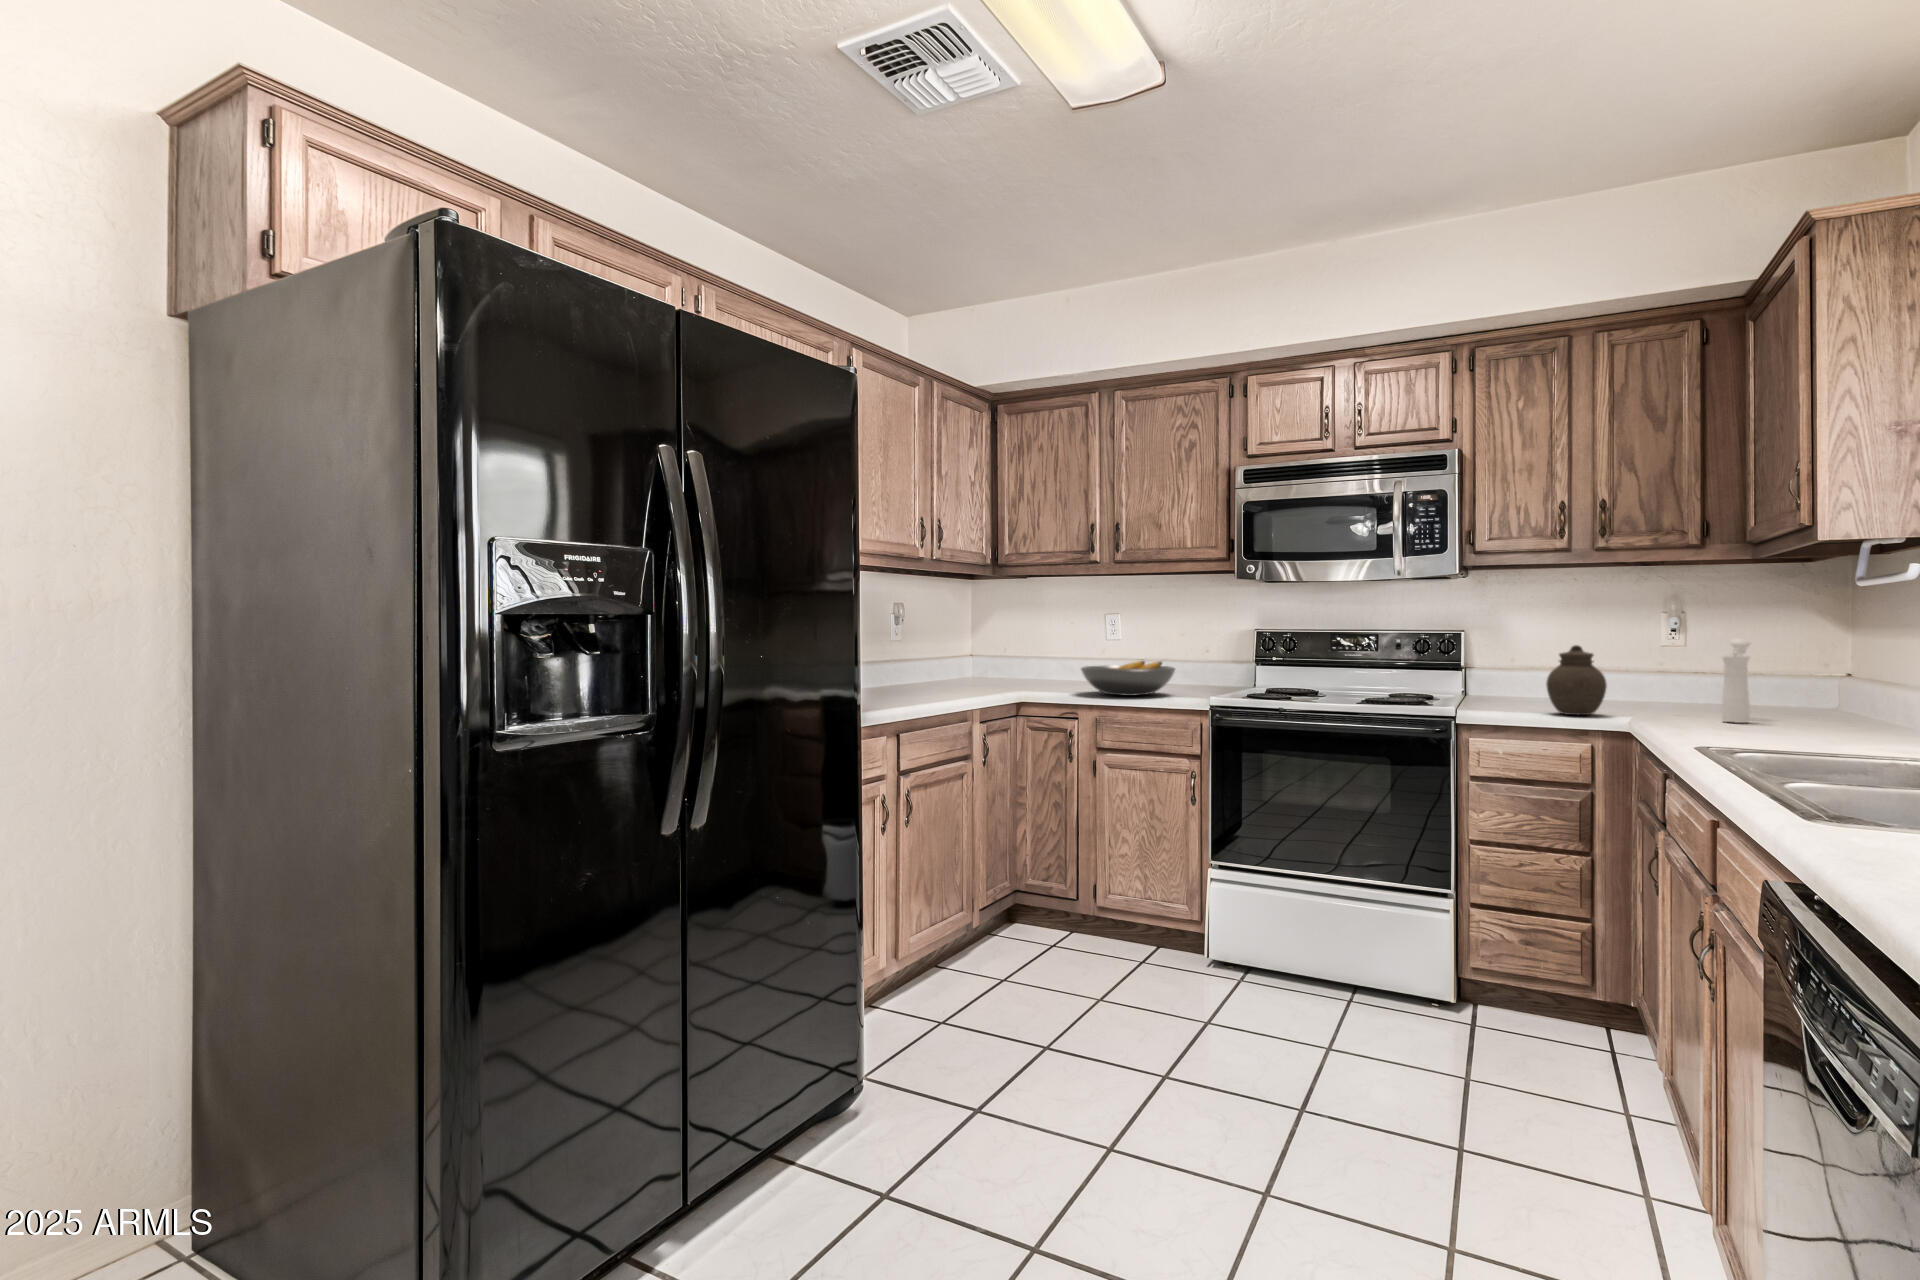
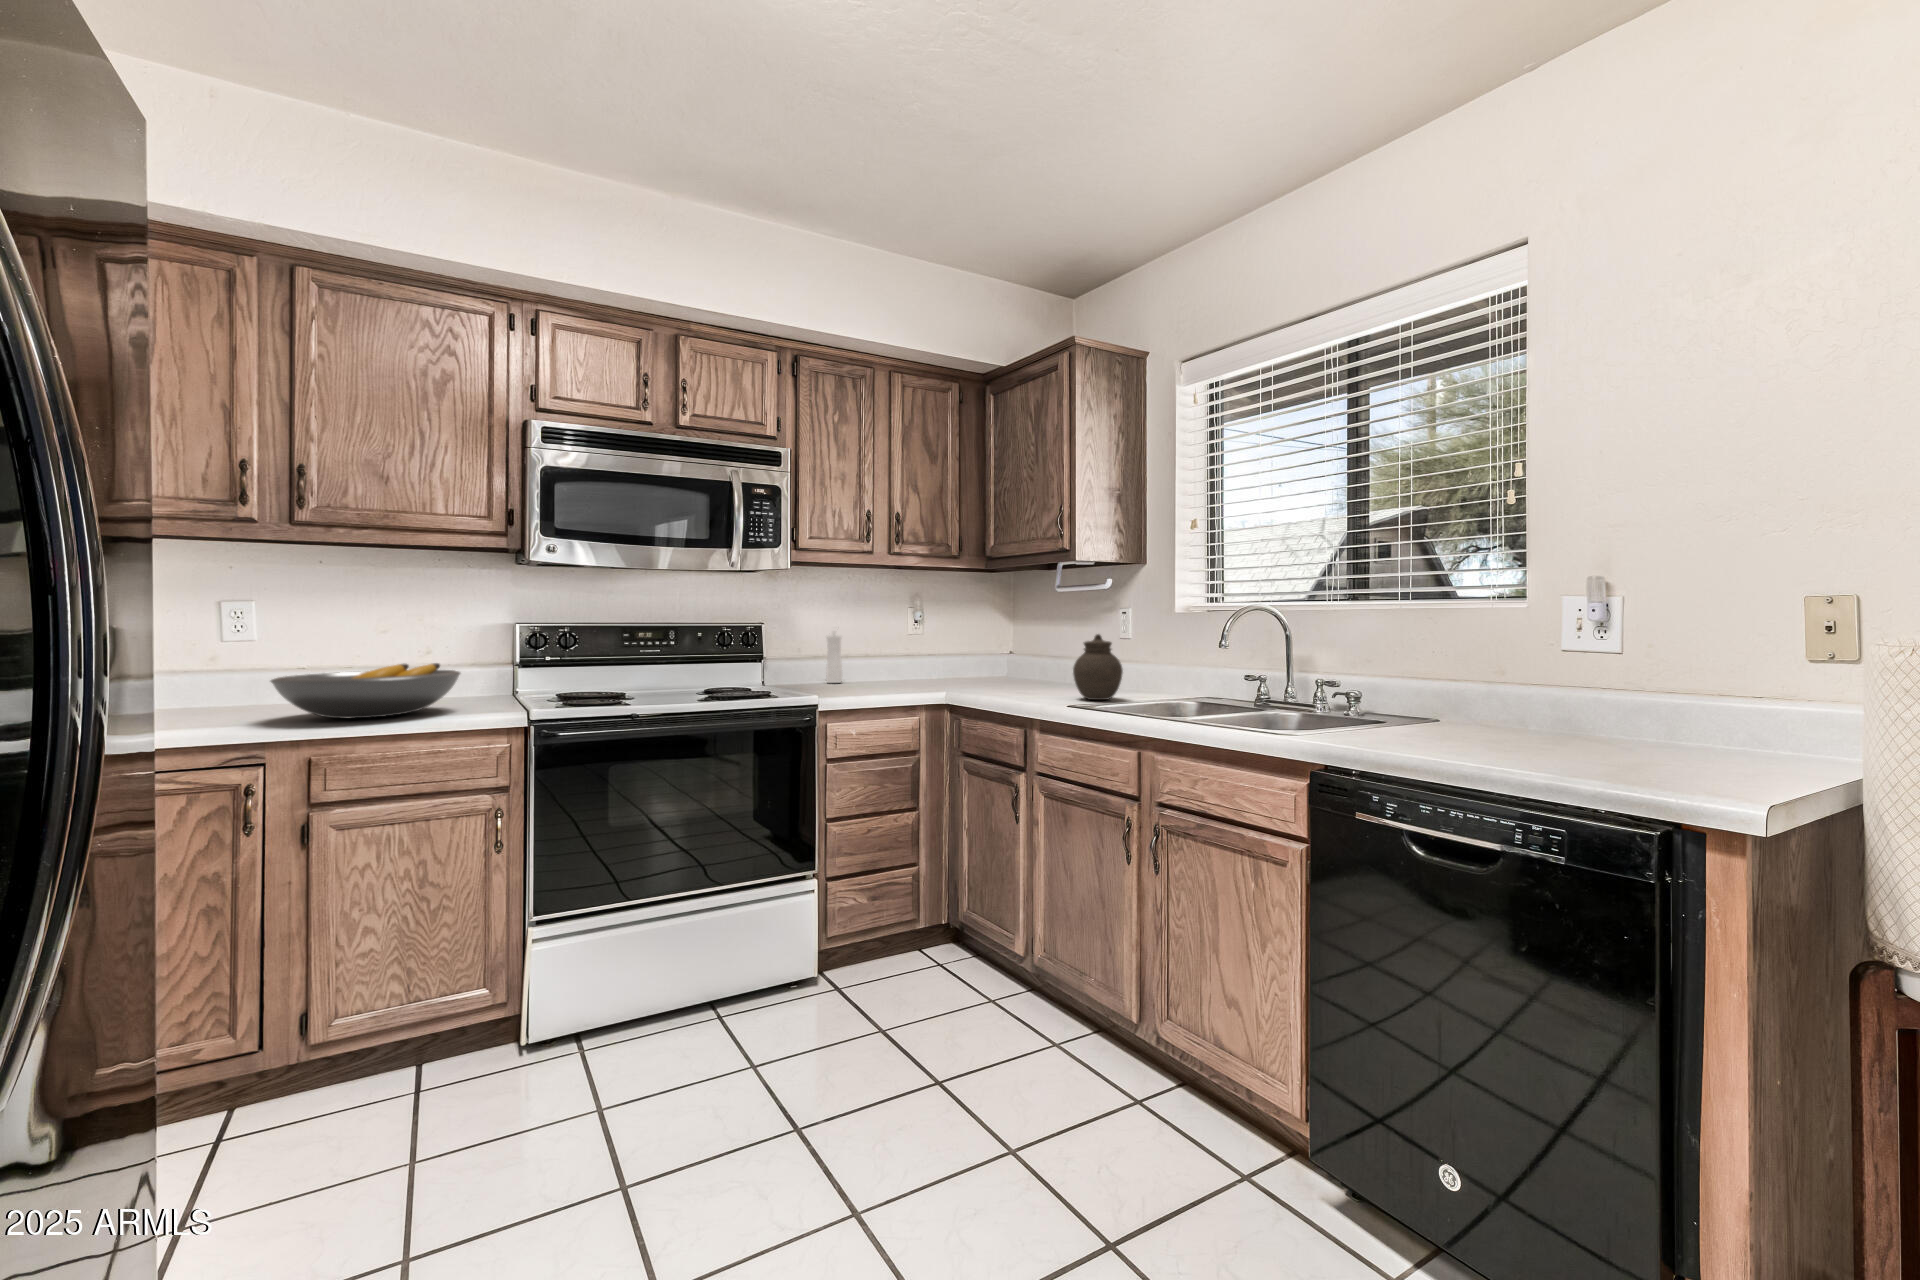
pepper mill: present [1722,639,1751,723] -> present [826,626,842,683]
jar: present [1546,645,1607,715] -> present [1073,634,1123,700]

